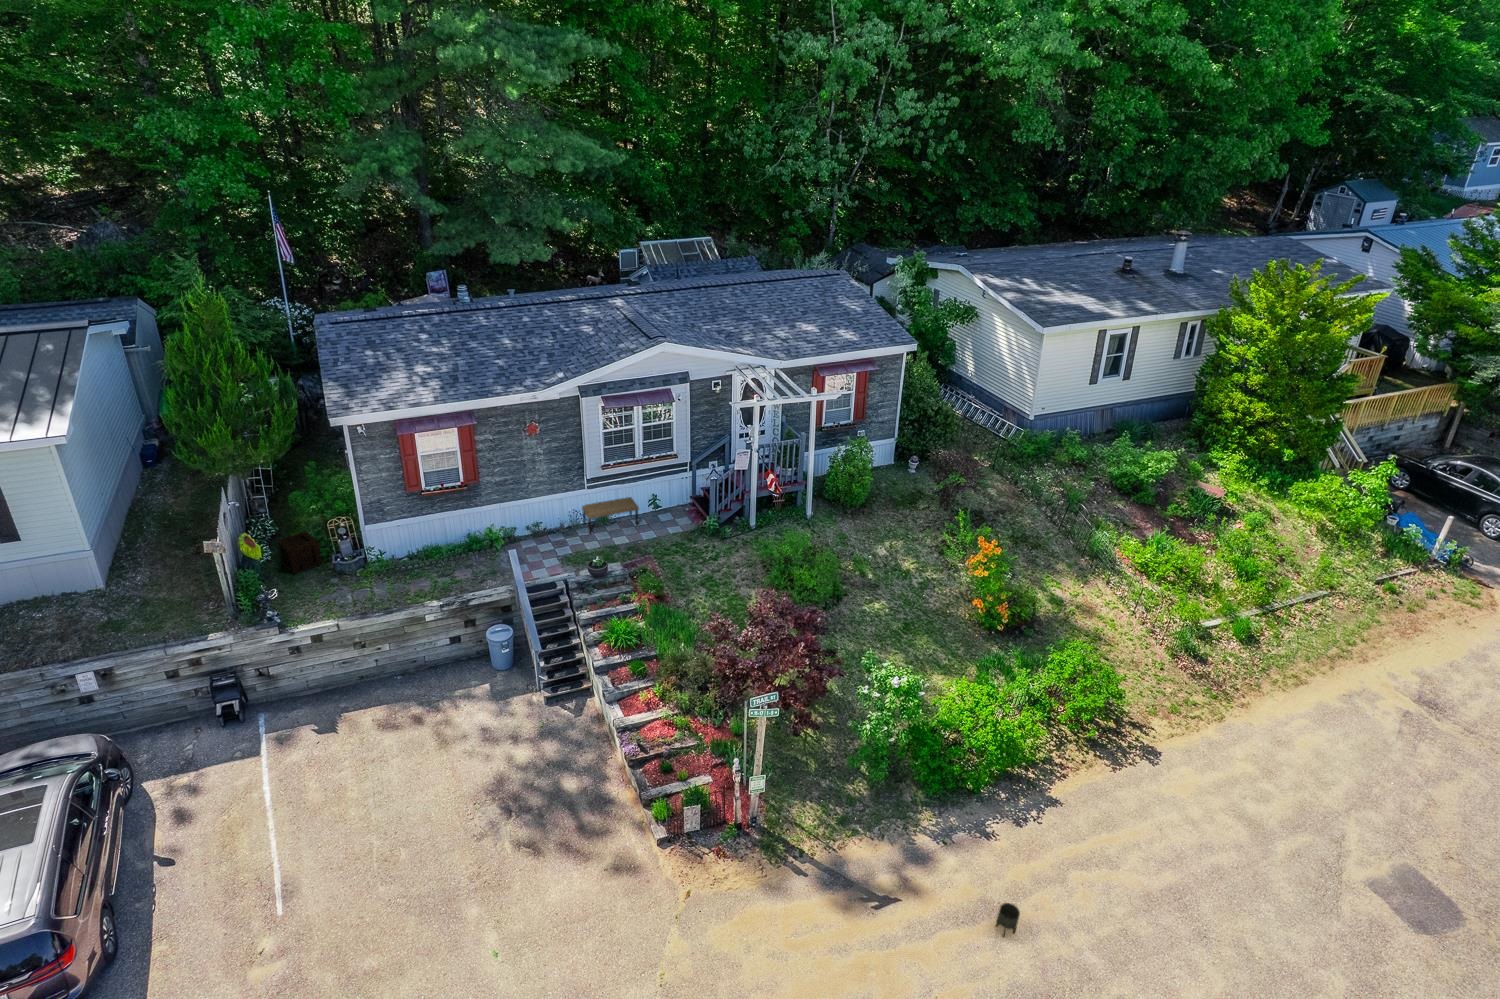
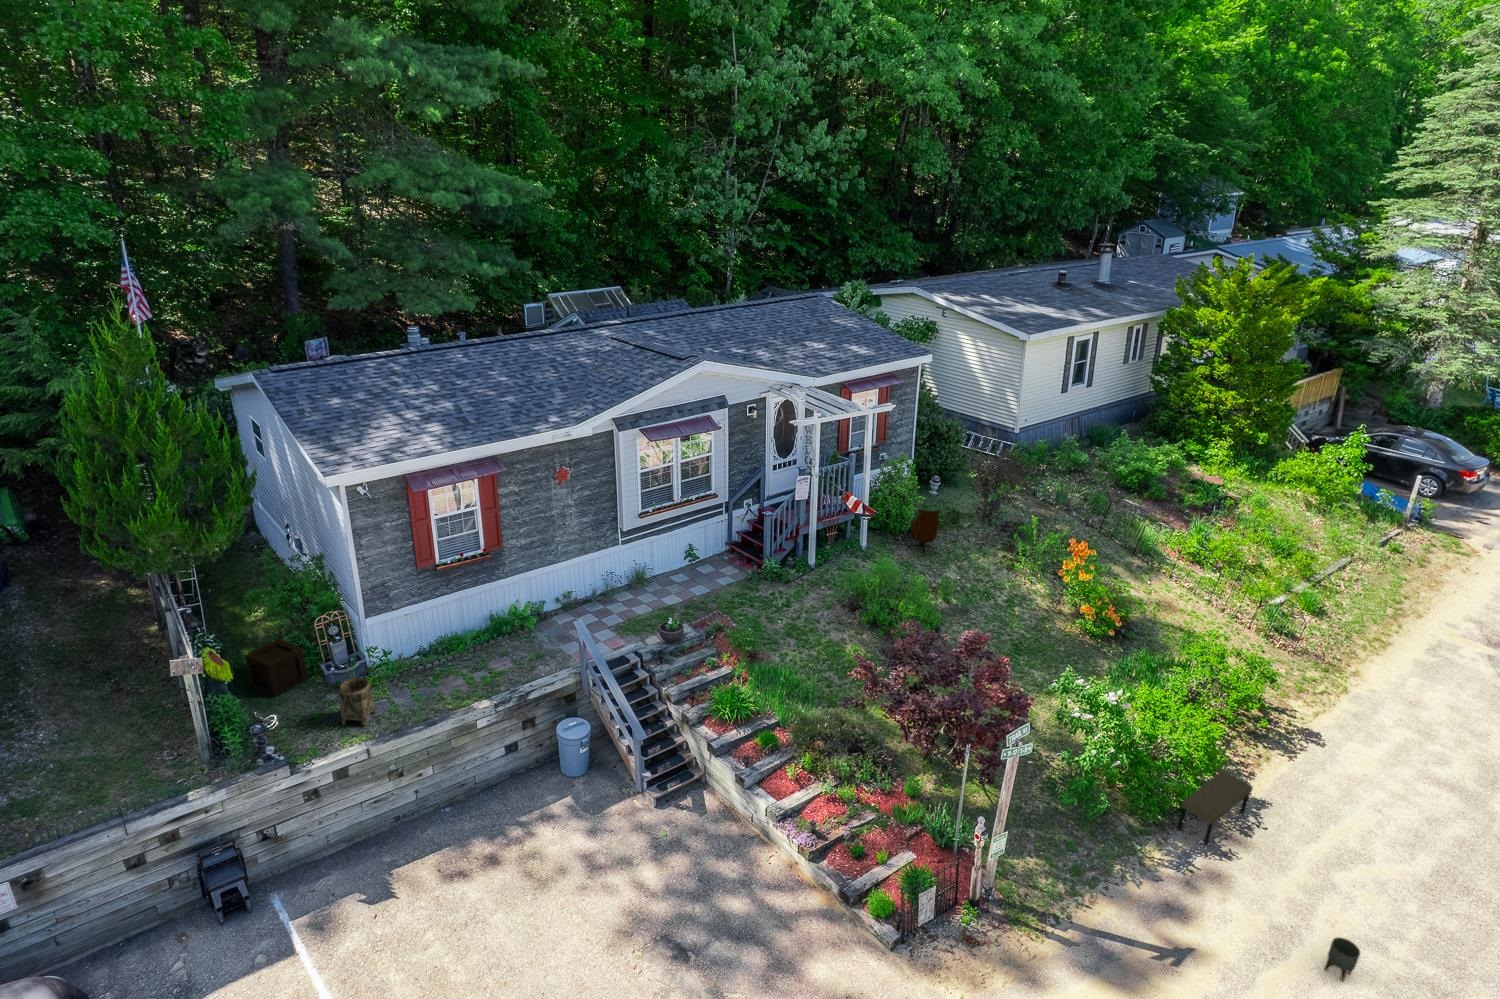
lounge chair: none [857,490,885,531] -> present [910,509,940,554]
bench: present [582,497,639,533] -> present [1178,771,1253,845]
basket: none [330,570,359,607] -> present [339,677,376,726]

